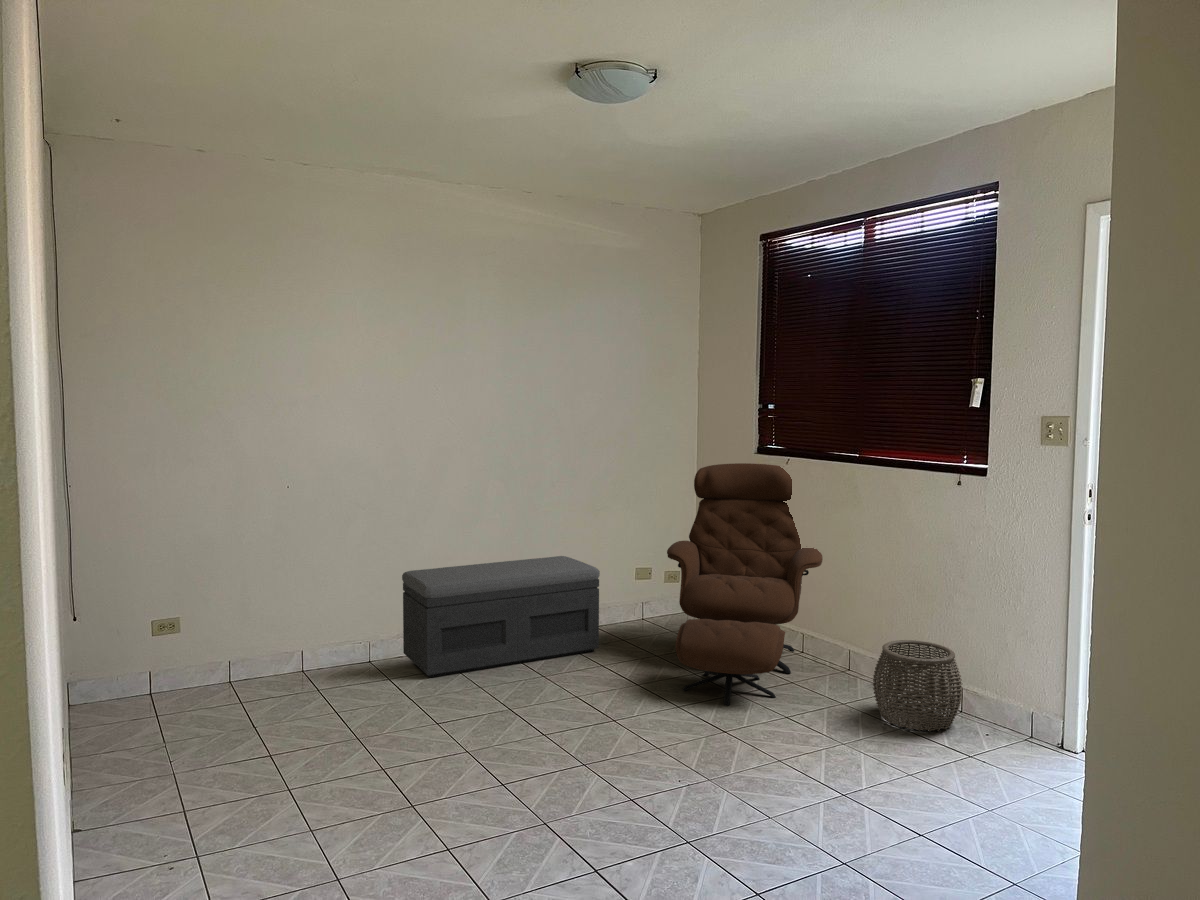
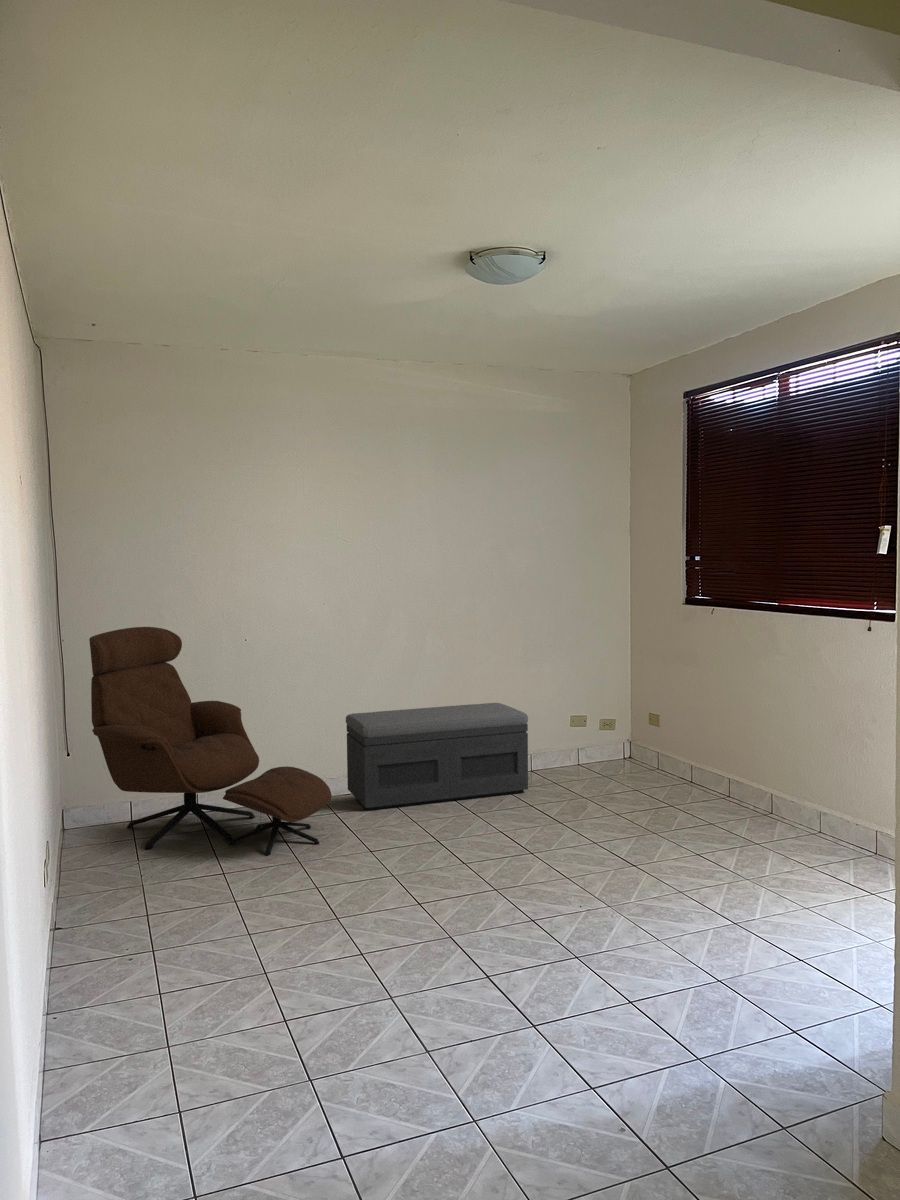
lounge chair: present [667,463,823,706] -> present [89,627,332,855]
woven basket: present [873,640,963,732] -> none [781,783,872,872]

